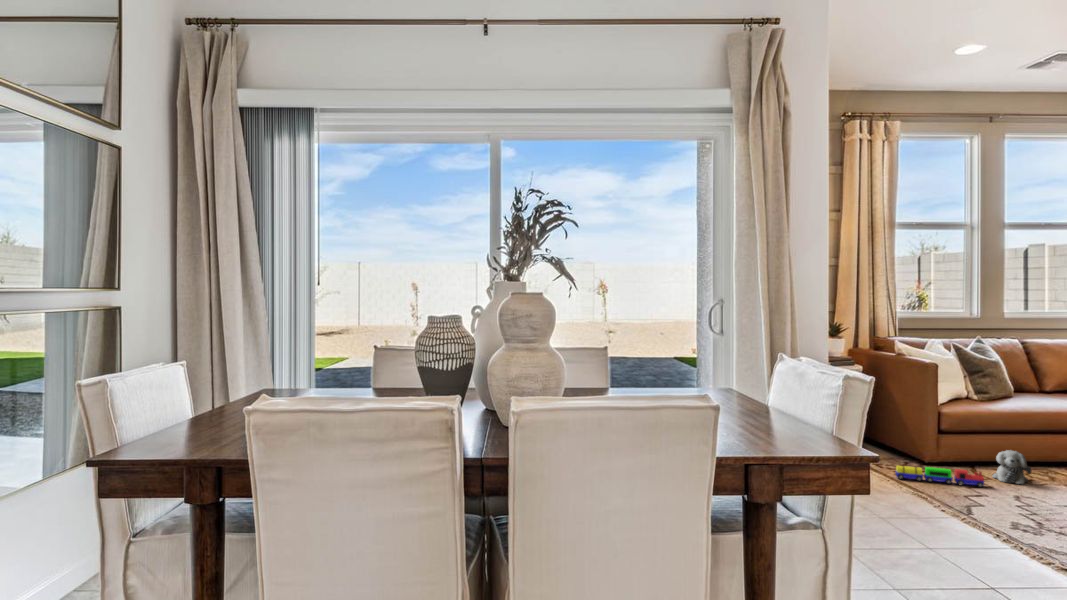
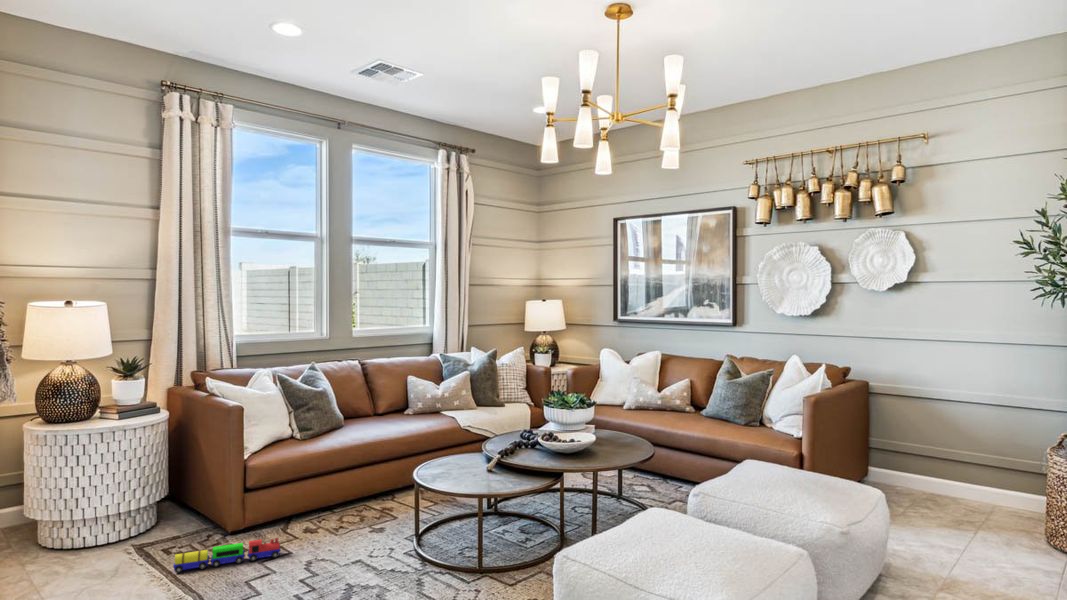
plush toy: present [993,450,1031,484] -> none [300,500,336,540]

